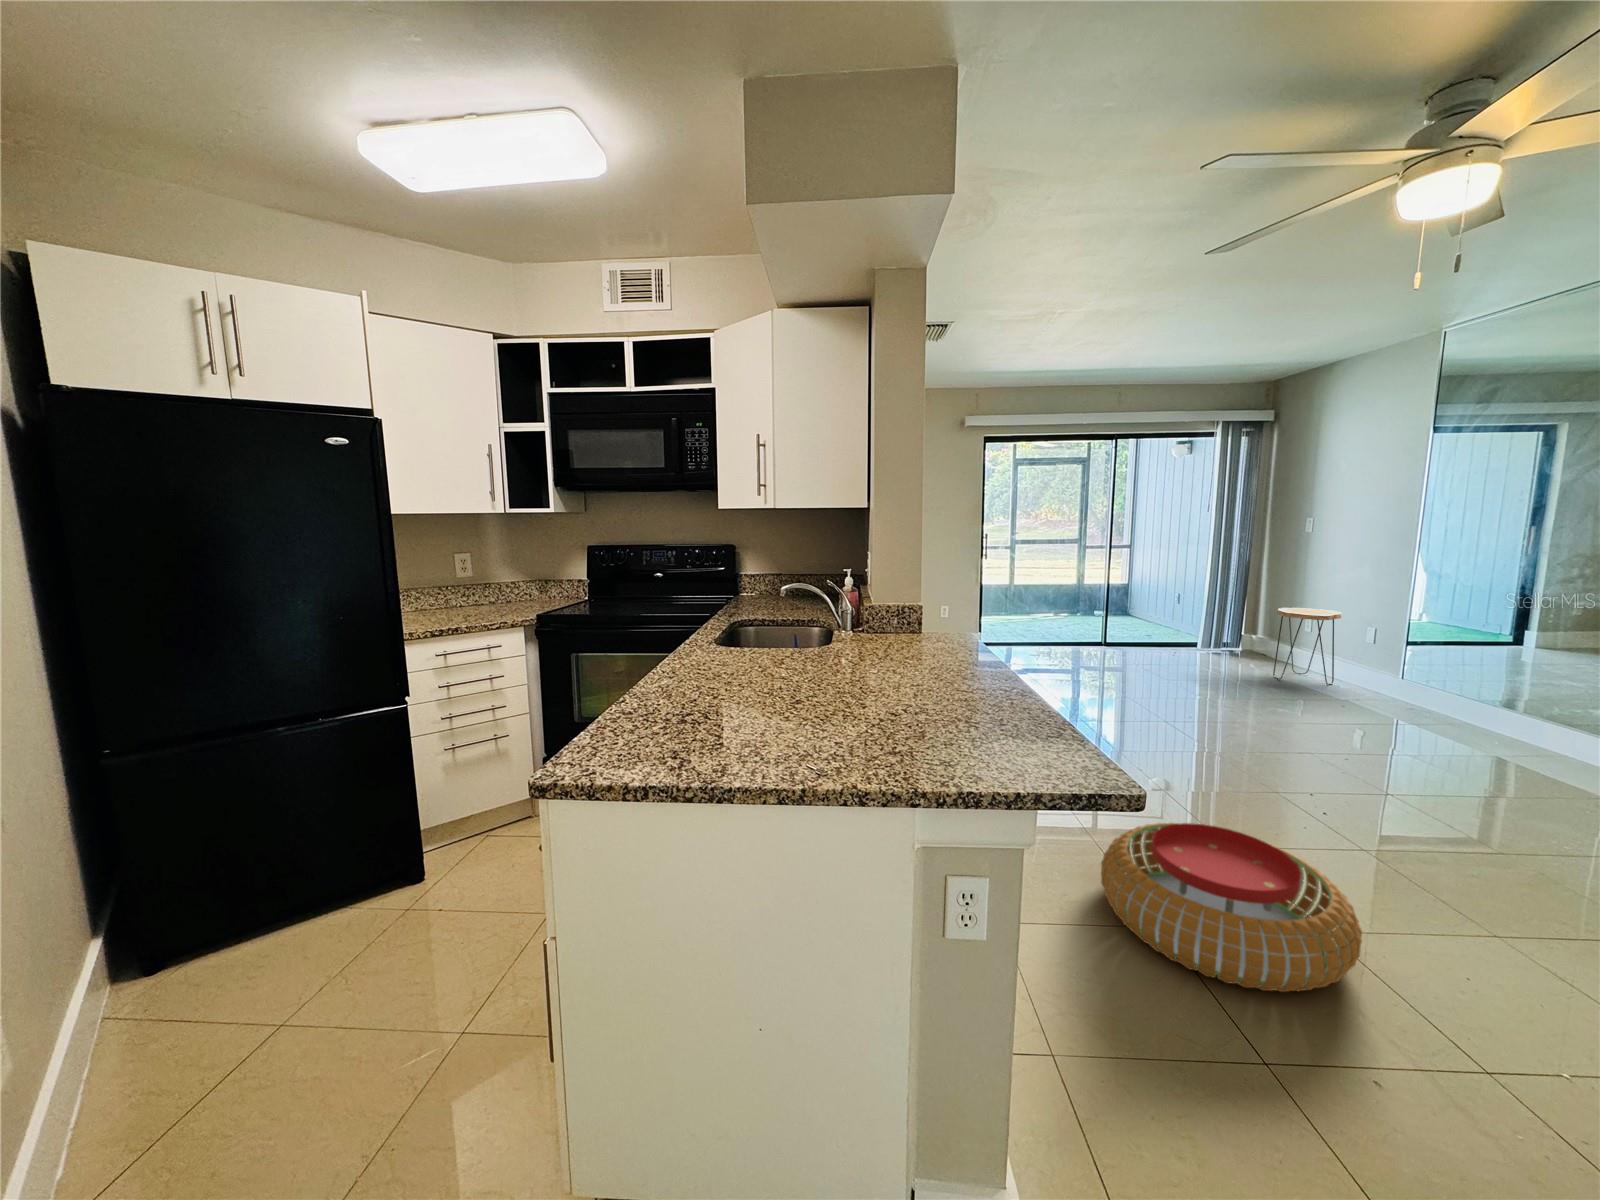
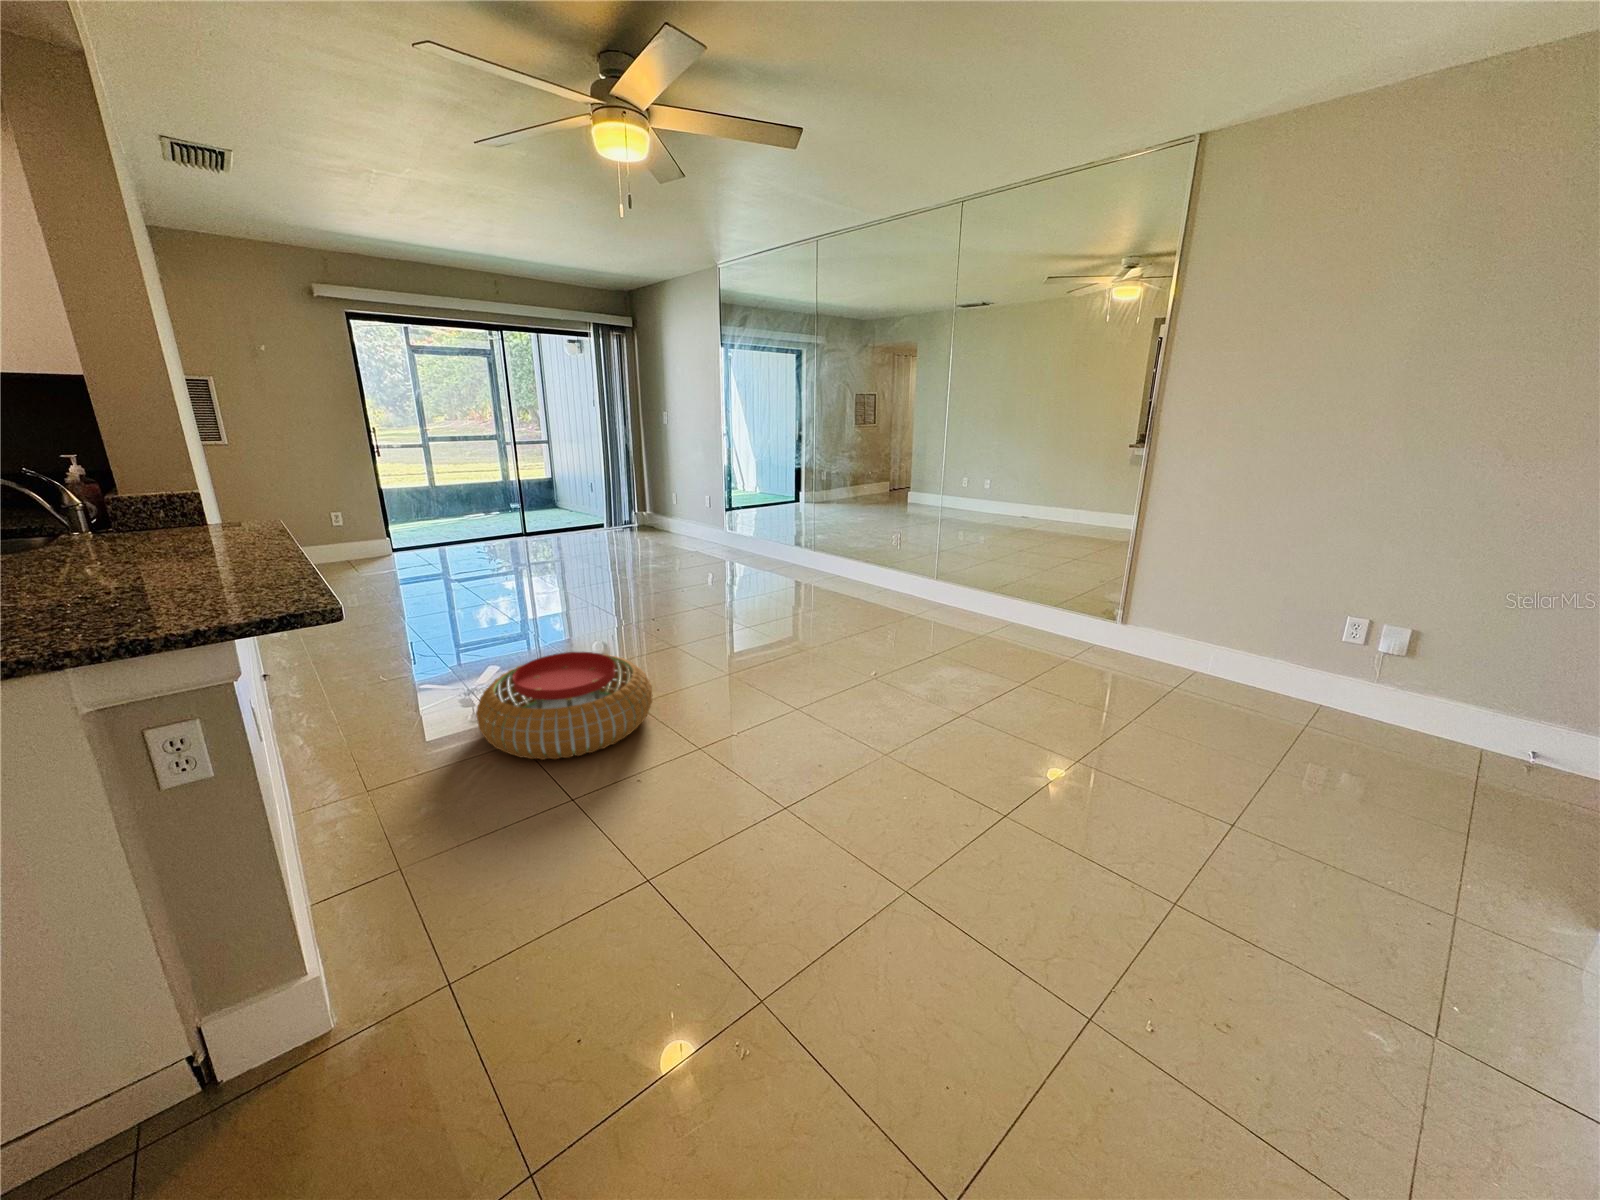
side table: present [1273,608,1342,685] -> none [651,486,692,543]

